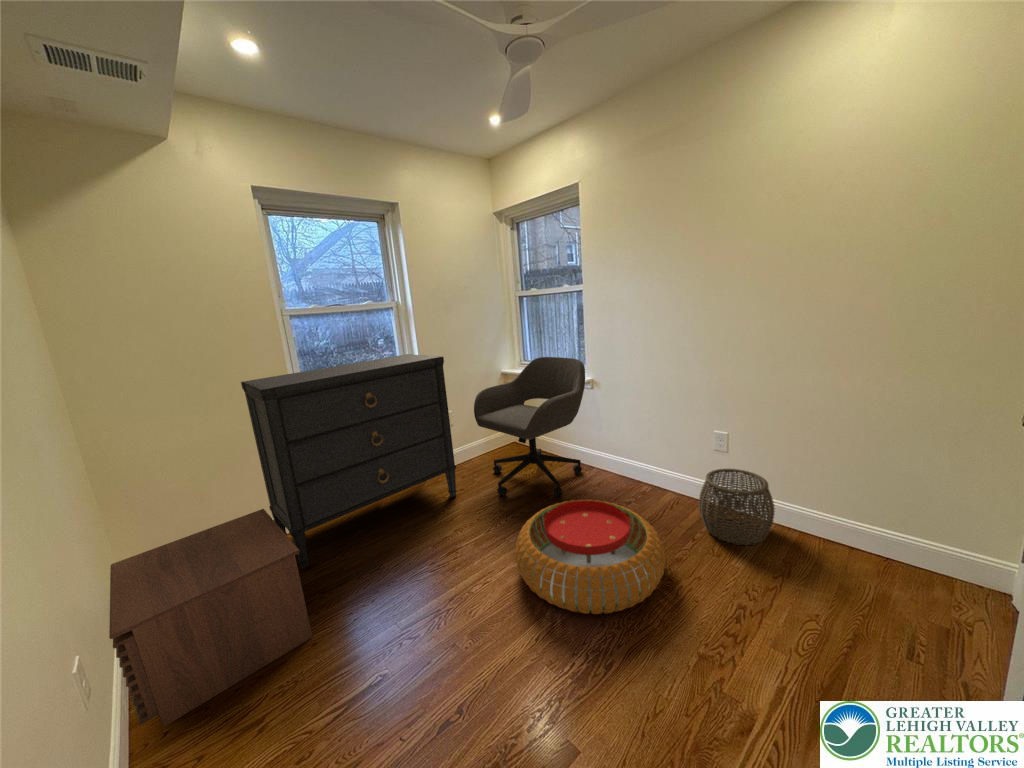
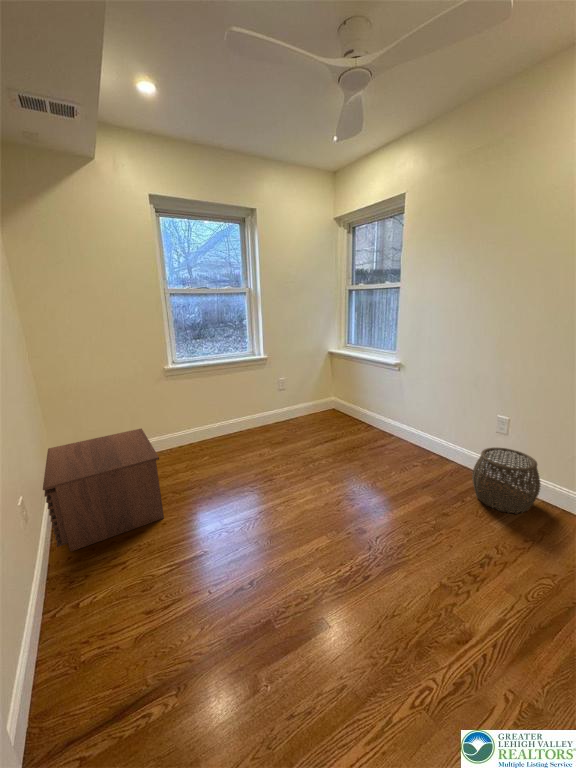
dresser: present [241,354,457,569] -> none [134,330,281,475]
office chair: present [474,357,585,497] -> none [299,341,393,453]
pouf: present [515,500,665,614] -> none [311,455,431,541]

